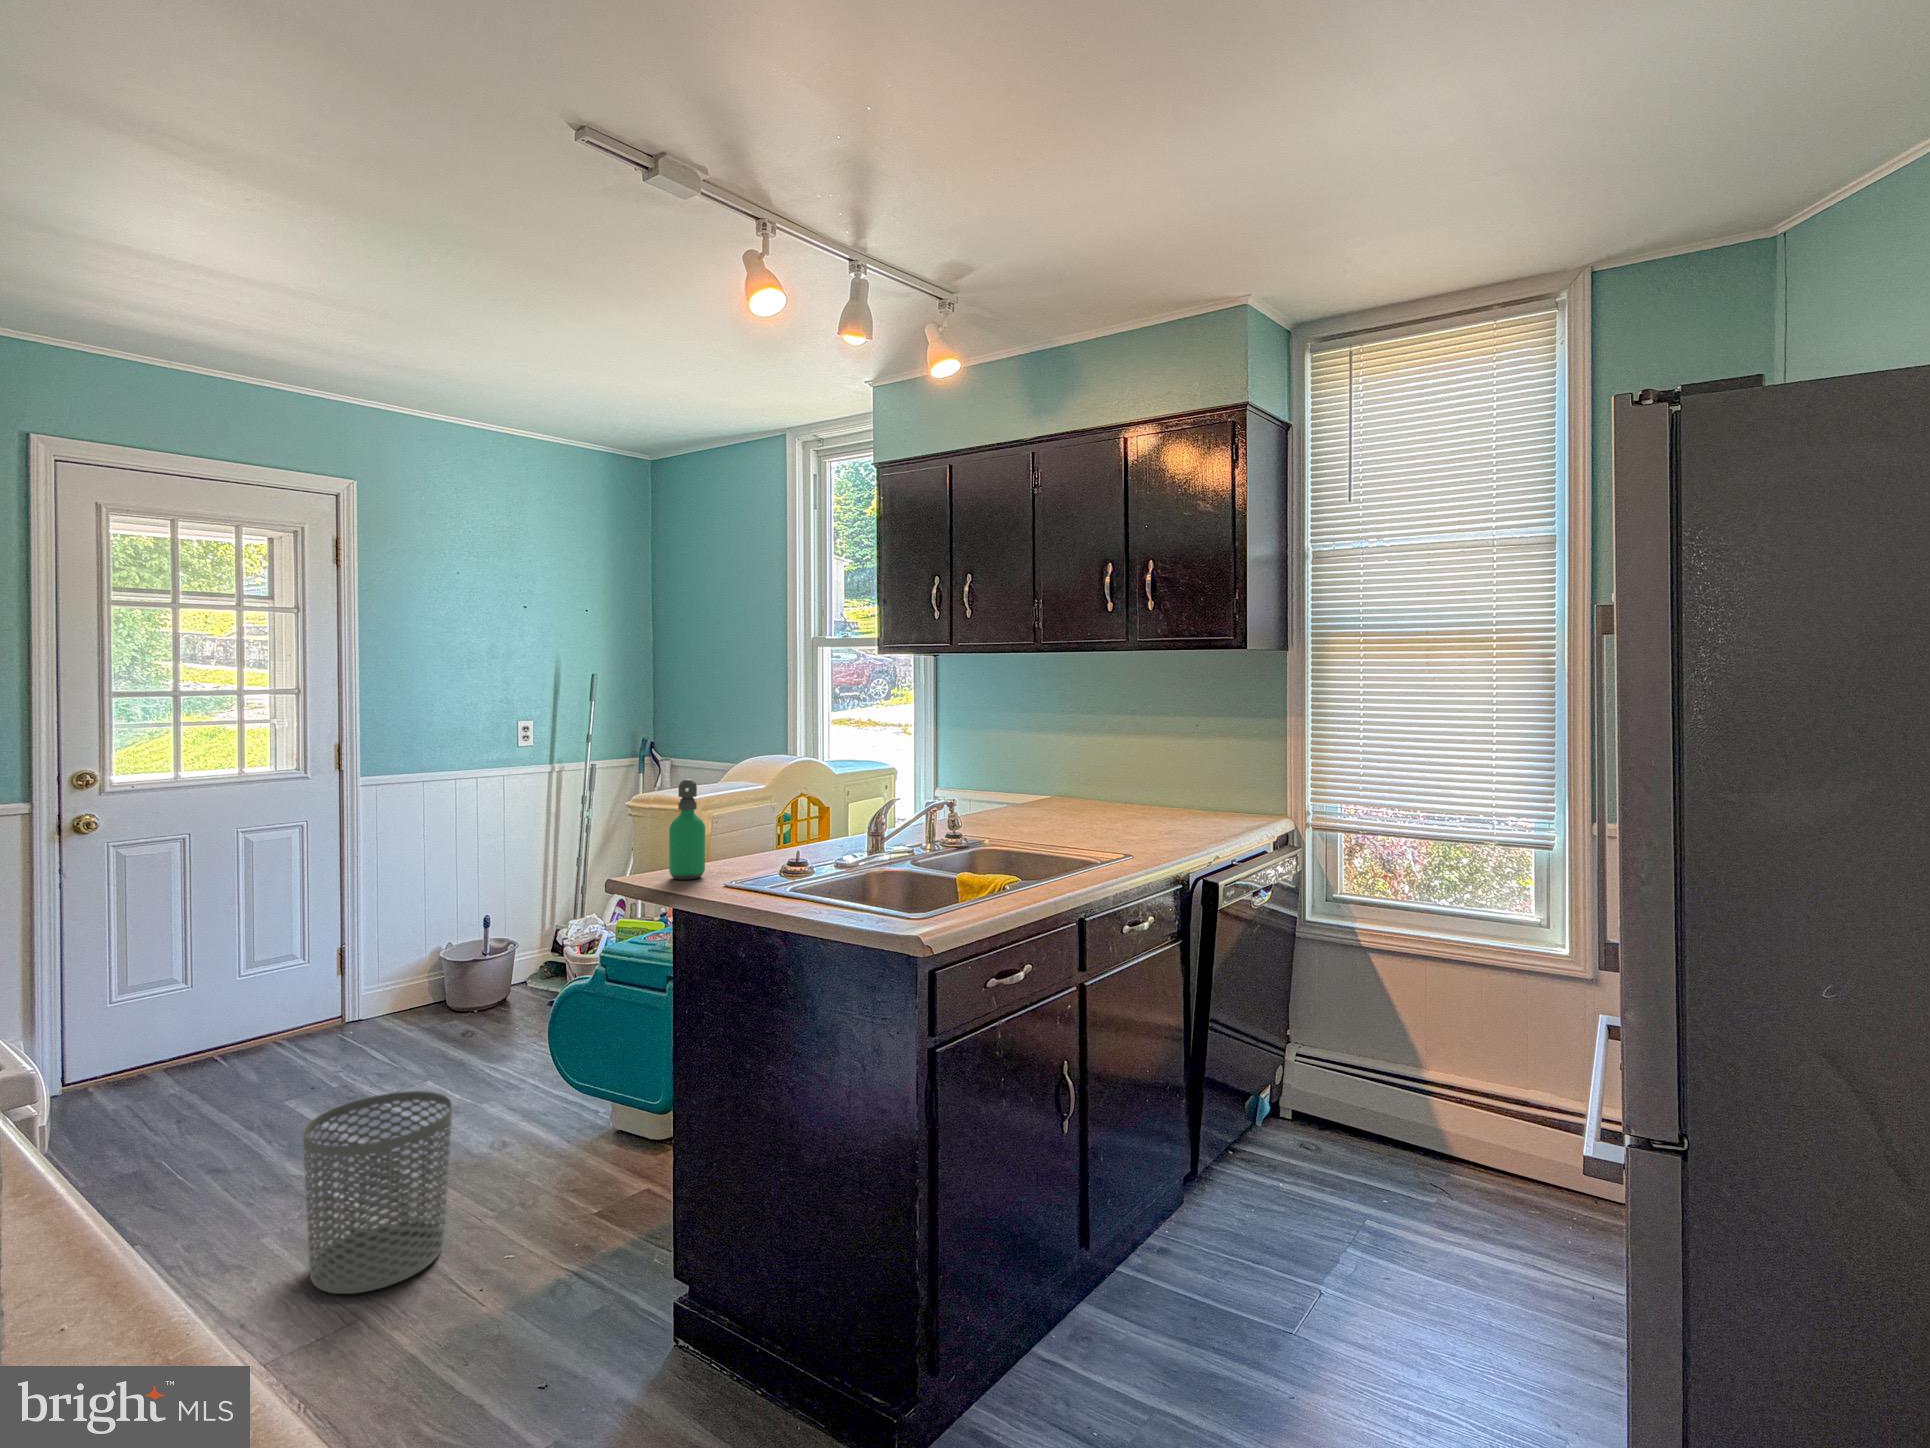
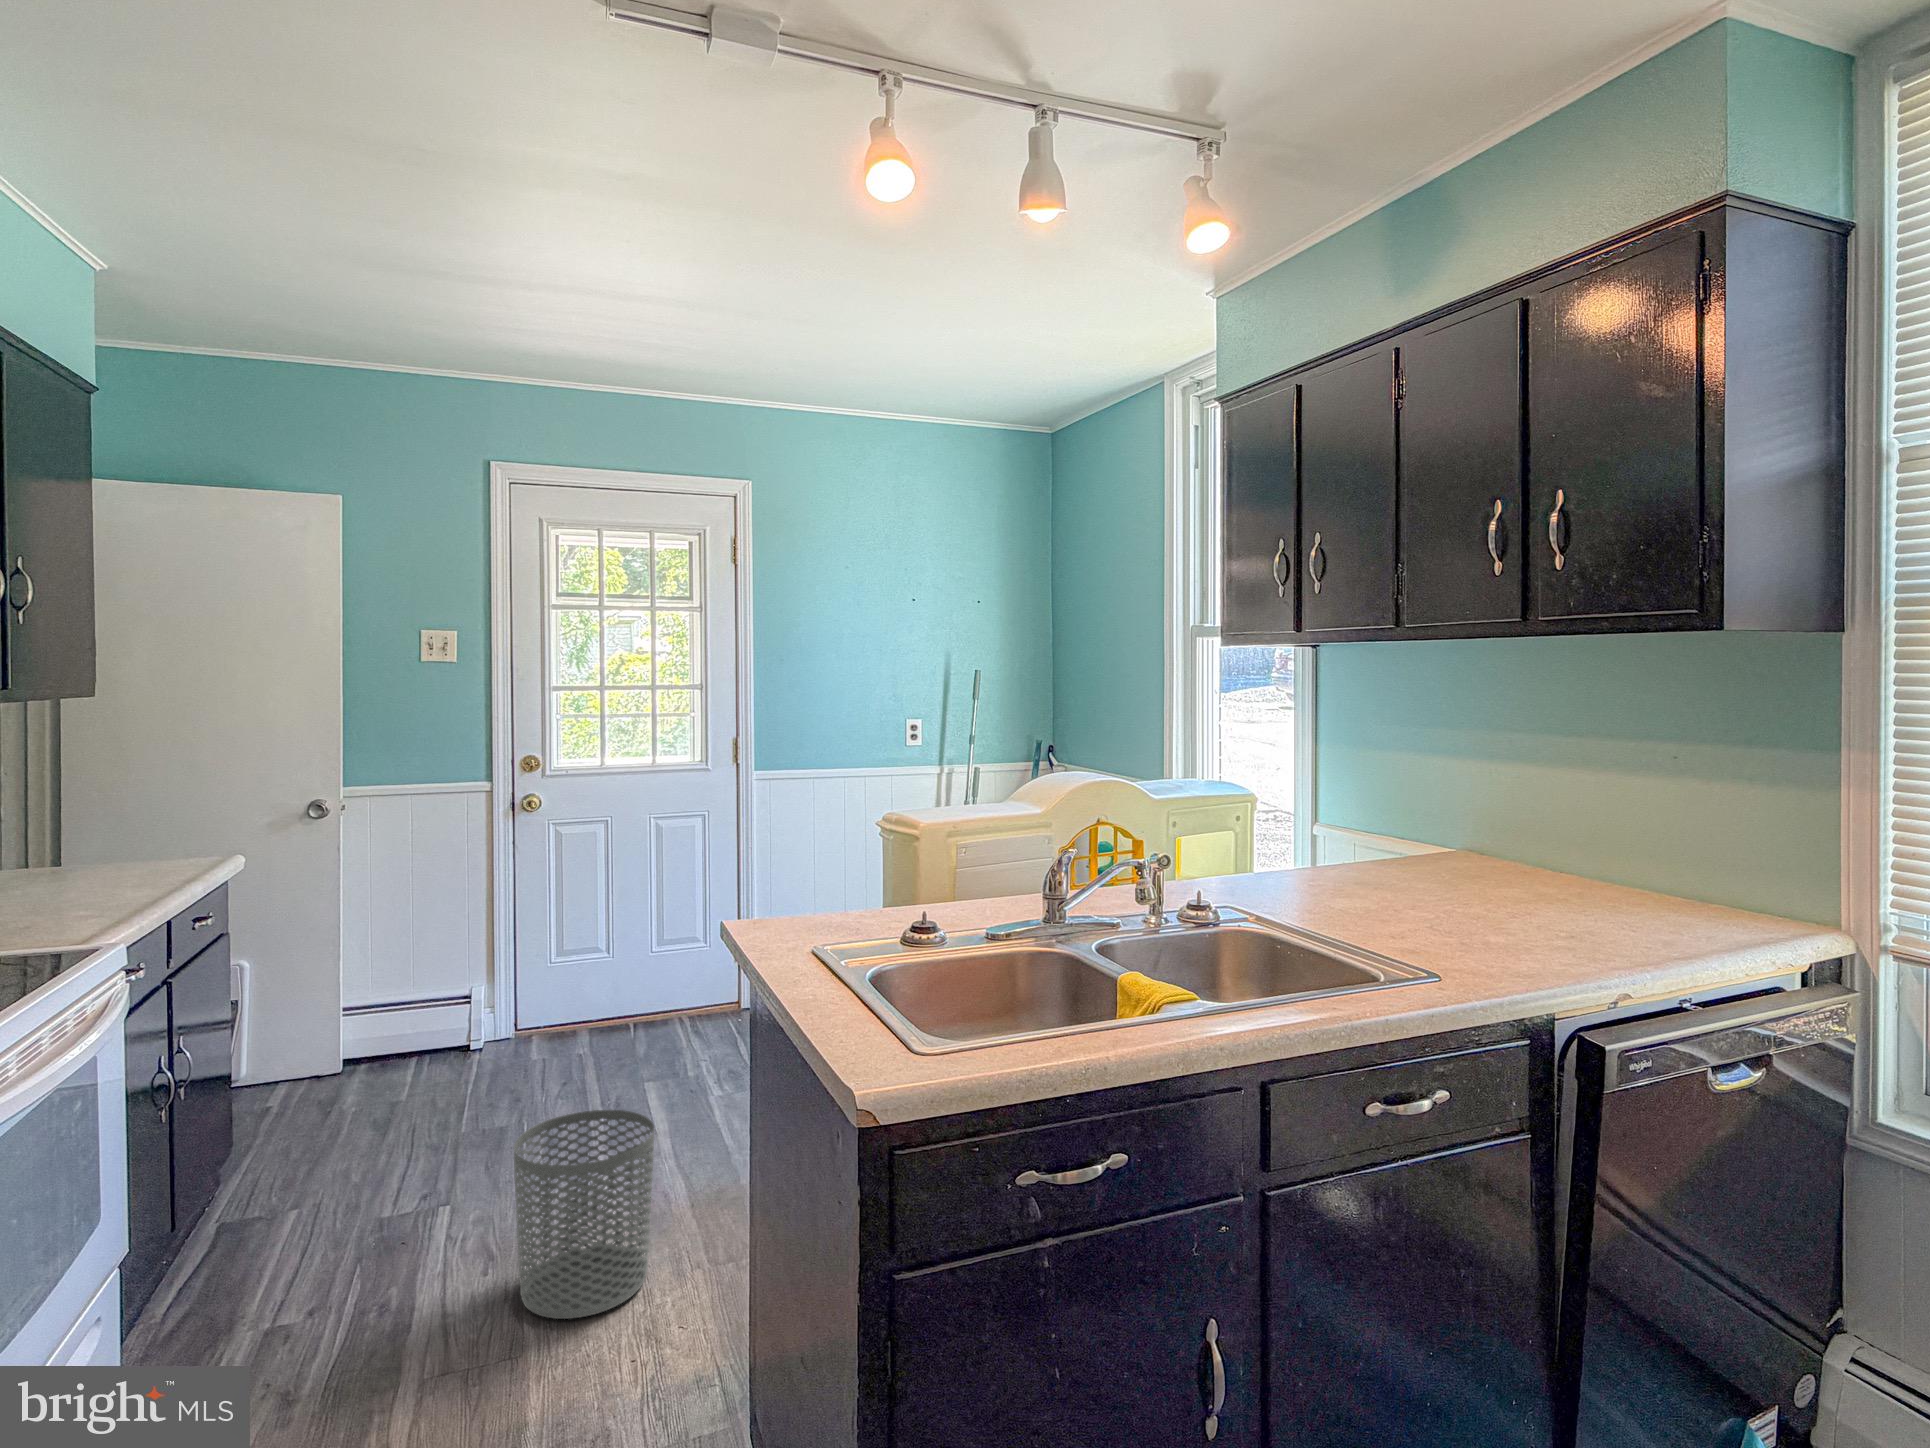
soap dispenser: present [669,779,705,880] -> none [776,806,820,932]

